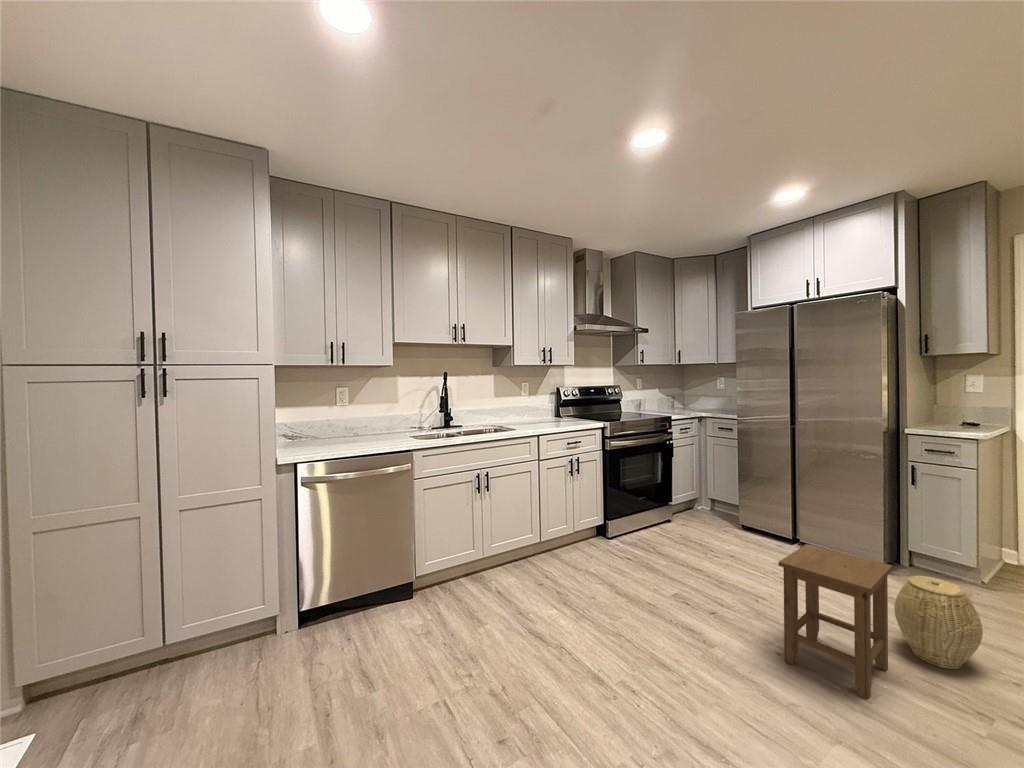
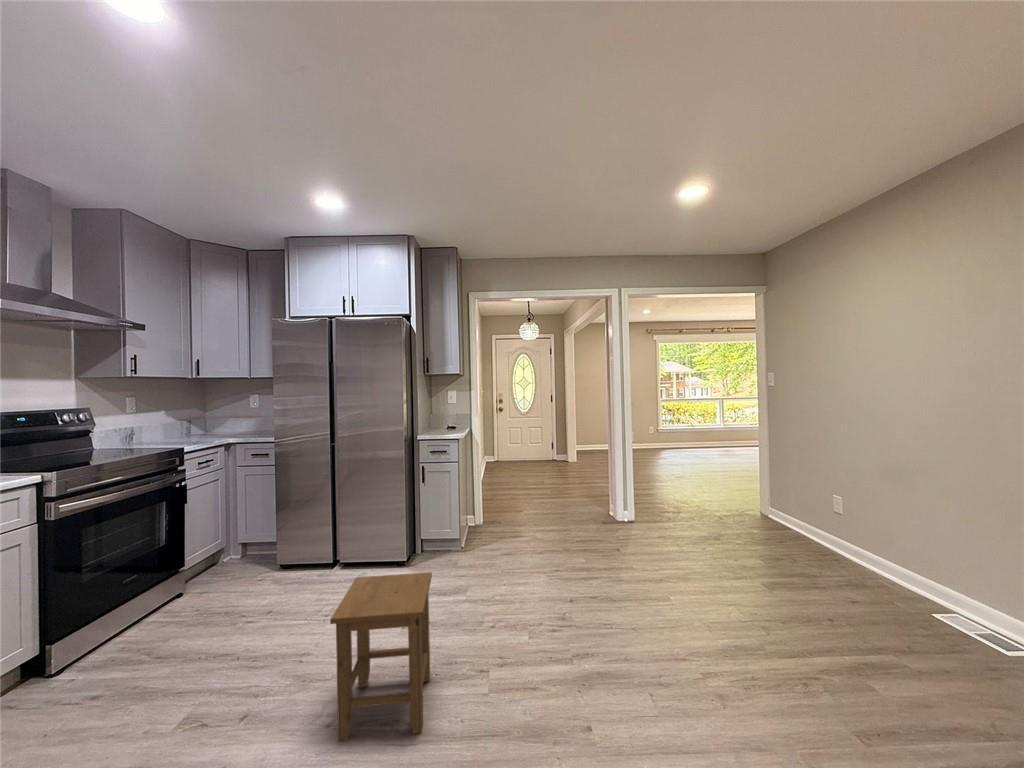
woven basket: present [894,576,983,669] -> none [429,566,486,649]

